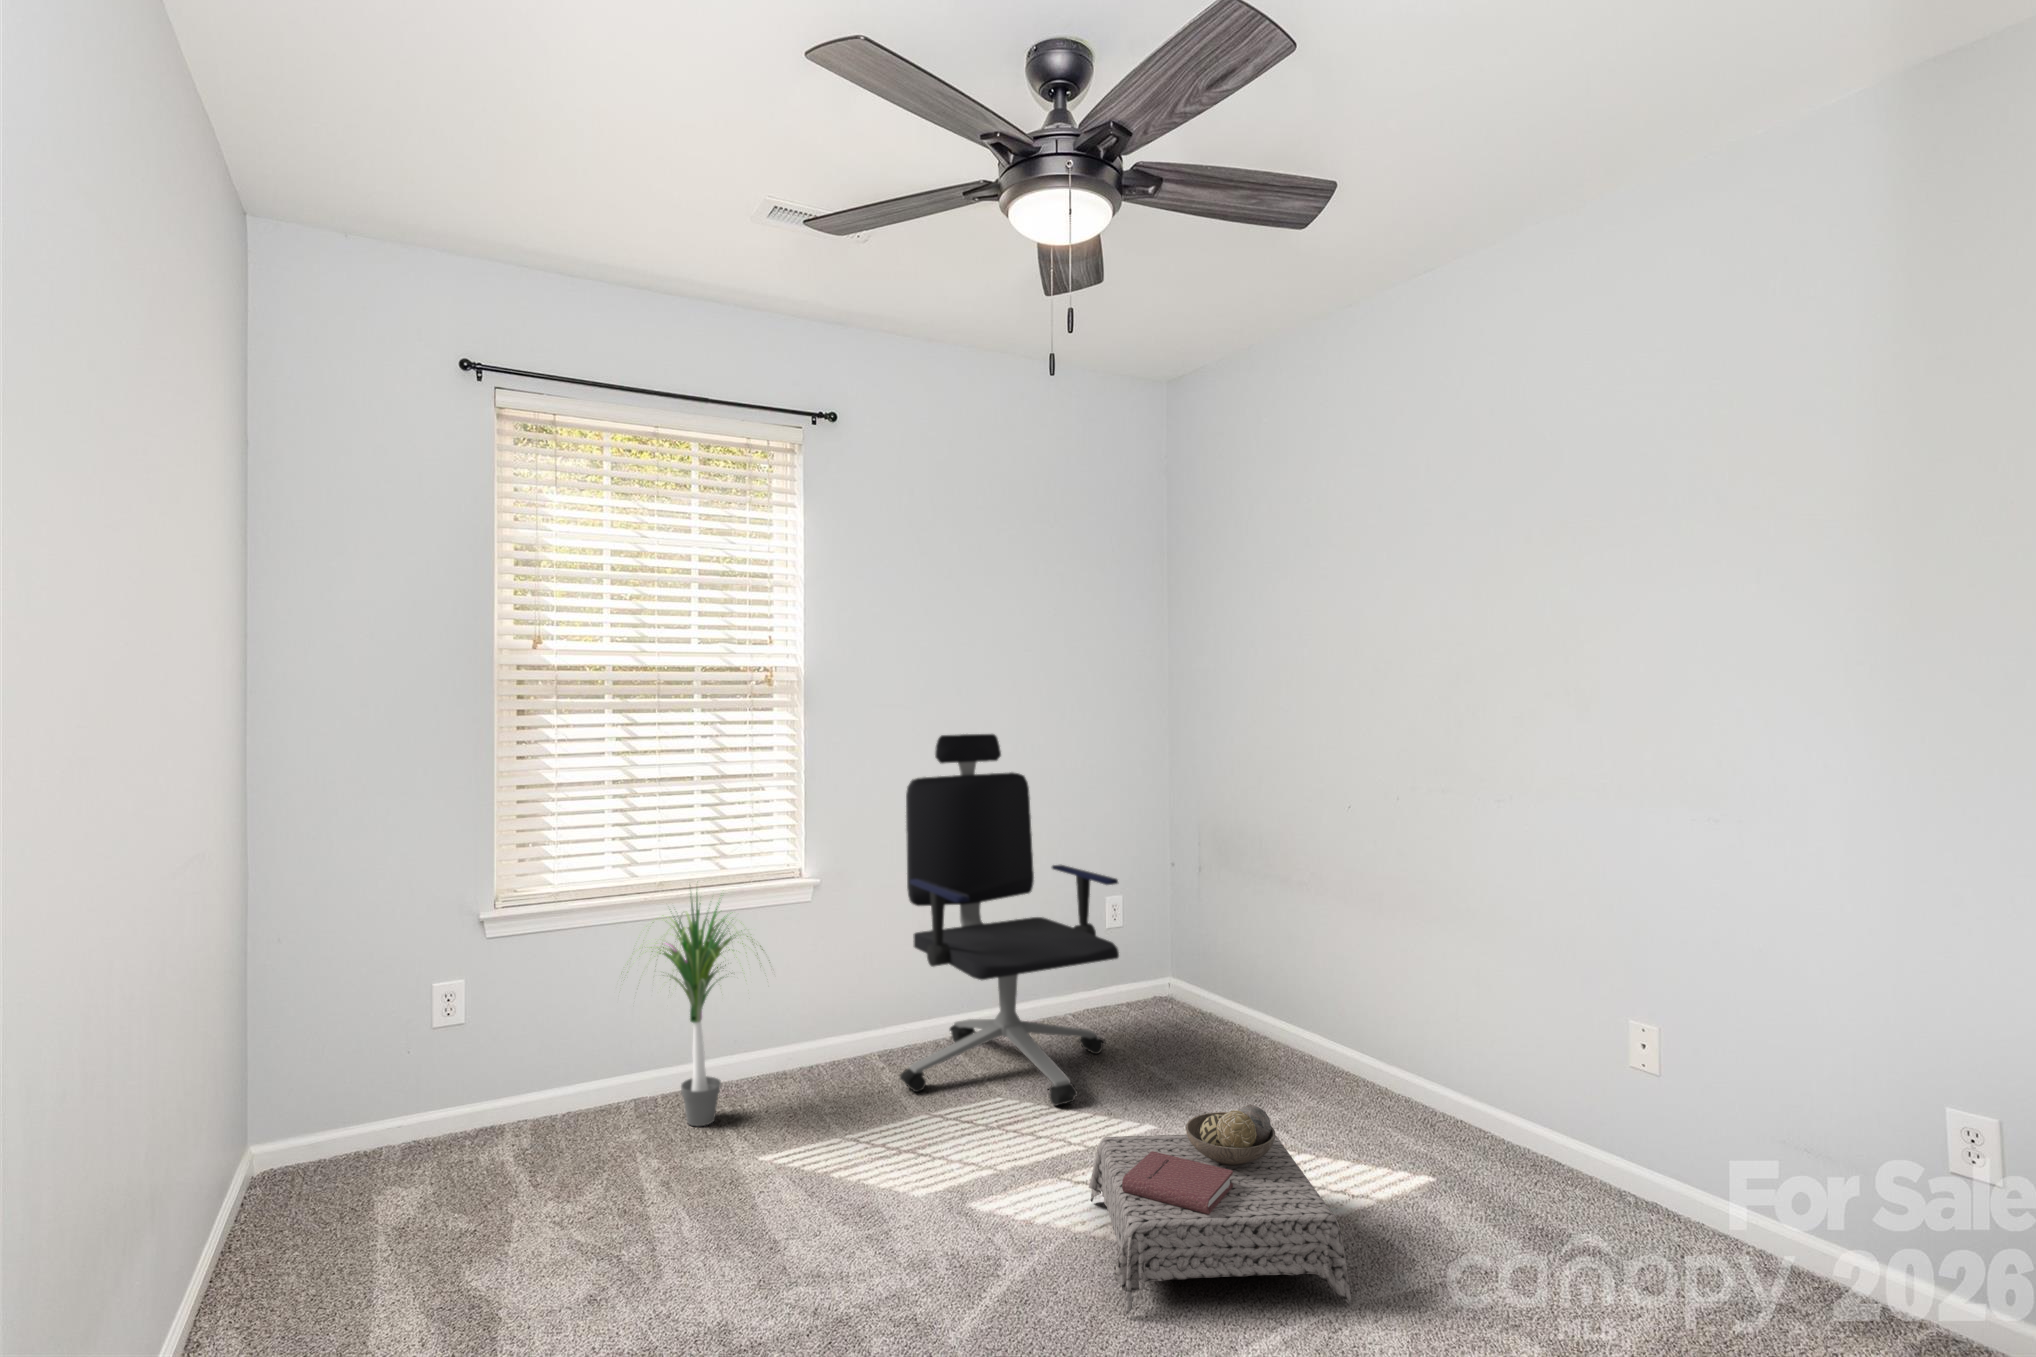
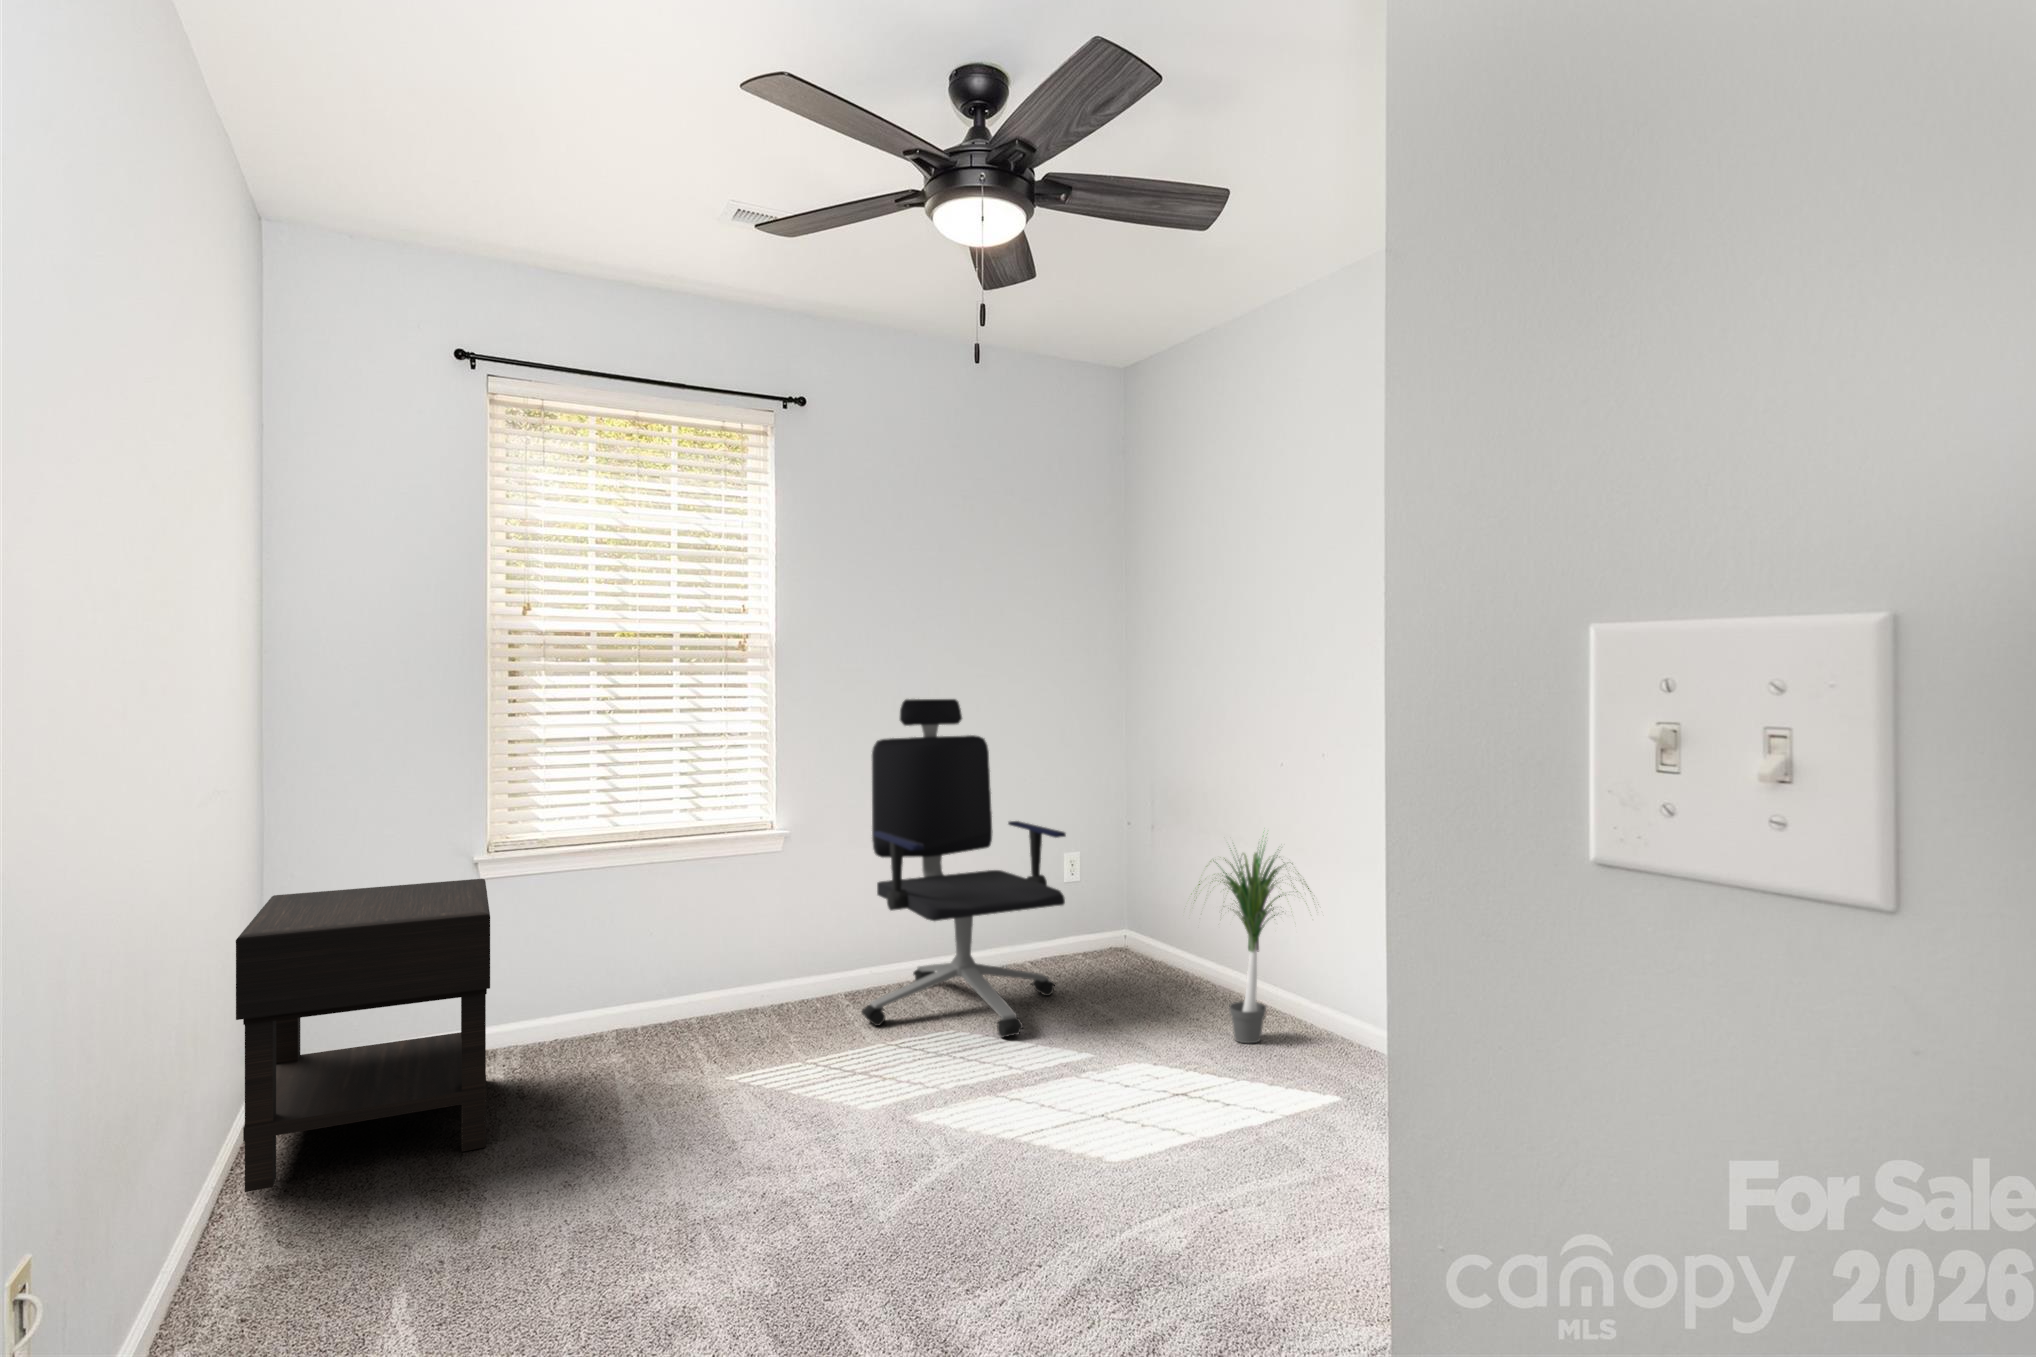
potted plant: present [639,894,764,1126] -> present [1194,846,1311,1043]
nightstand: none [216,941,503,1313] -> present [236,879,490,1192]
ottoman: present [1089,1105,1351,1315] -> none [1019,1025,1240,1201]

